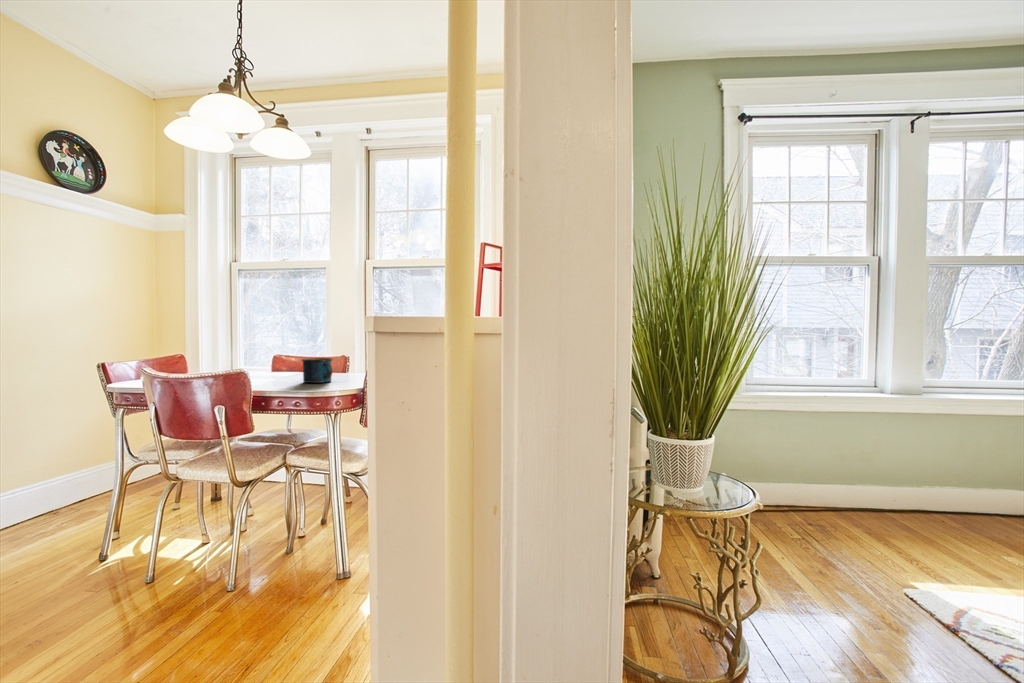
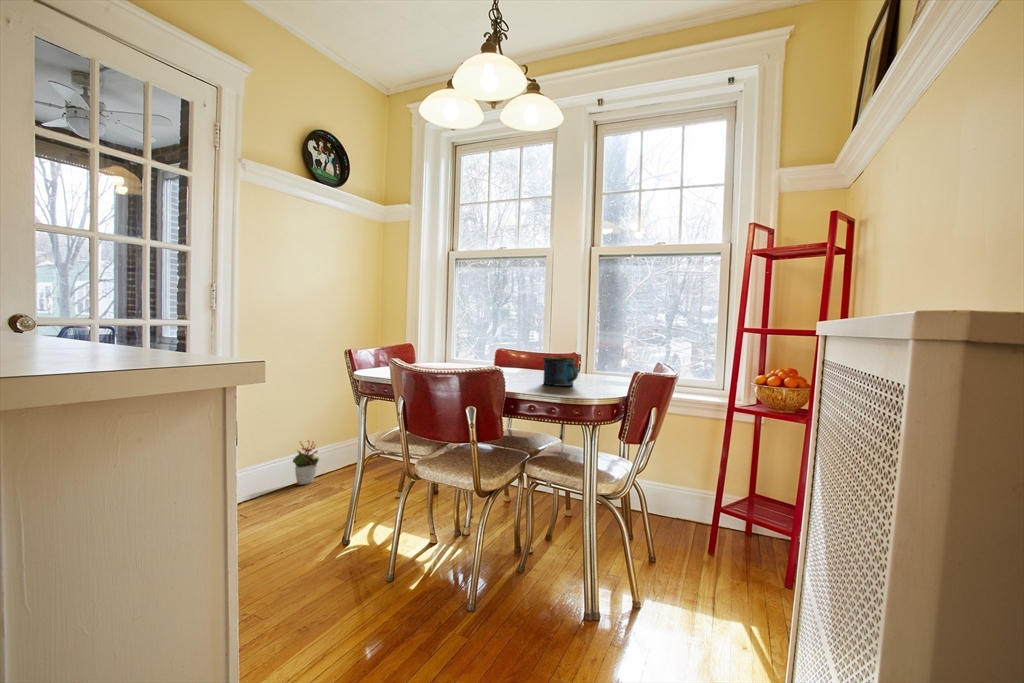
decorative plant: none [44,464,81,513] -> present [293,441,319,485]

